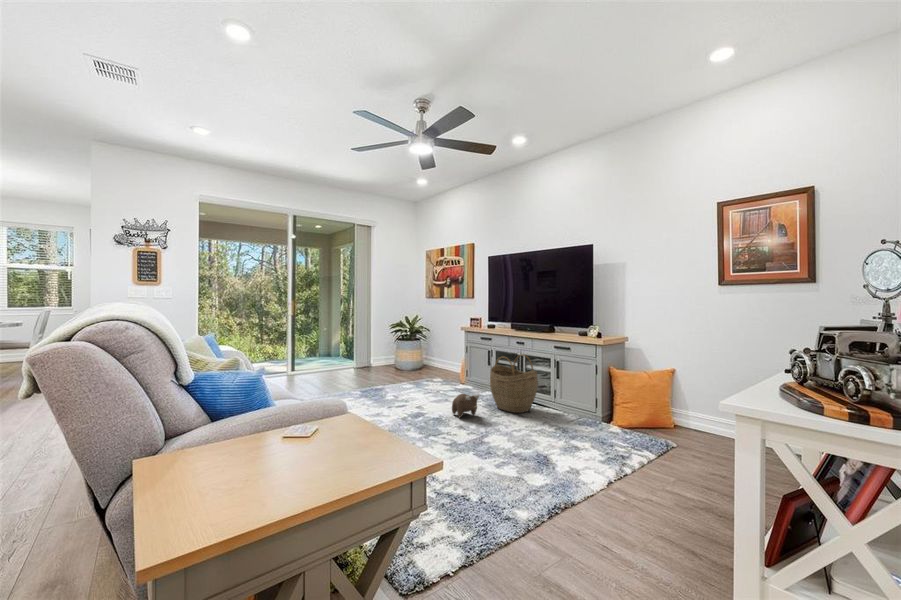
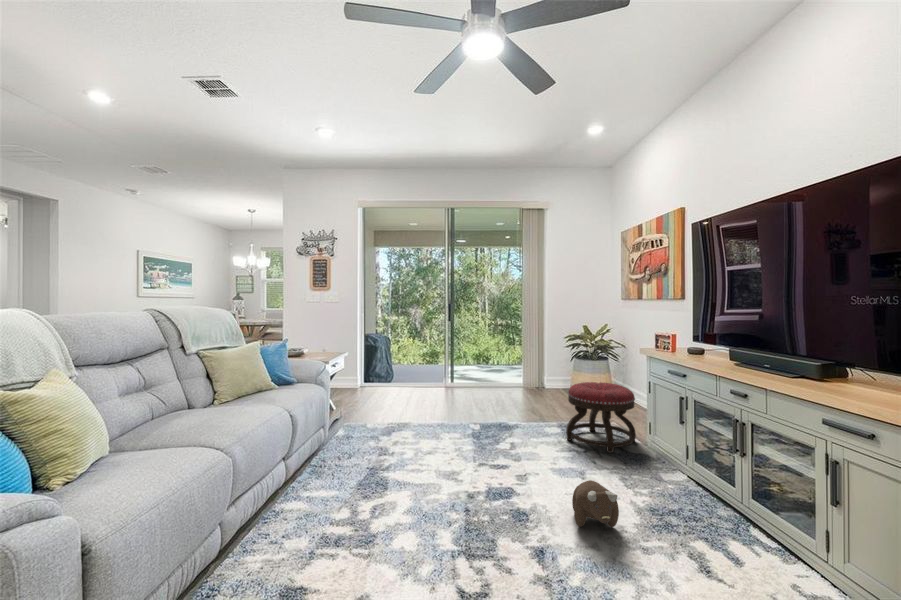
ottoman: none [416,351,456,392] -> present [566,382,636,453]
woven basket: present [490,354,538,413] -> none [662,421,775,552]

